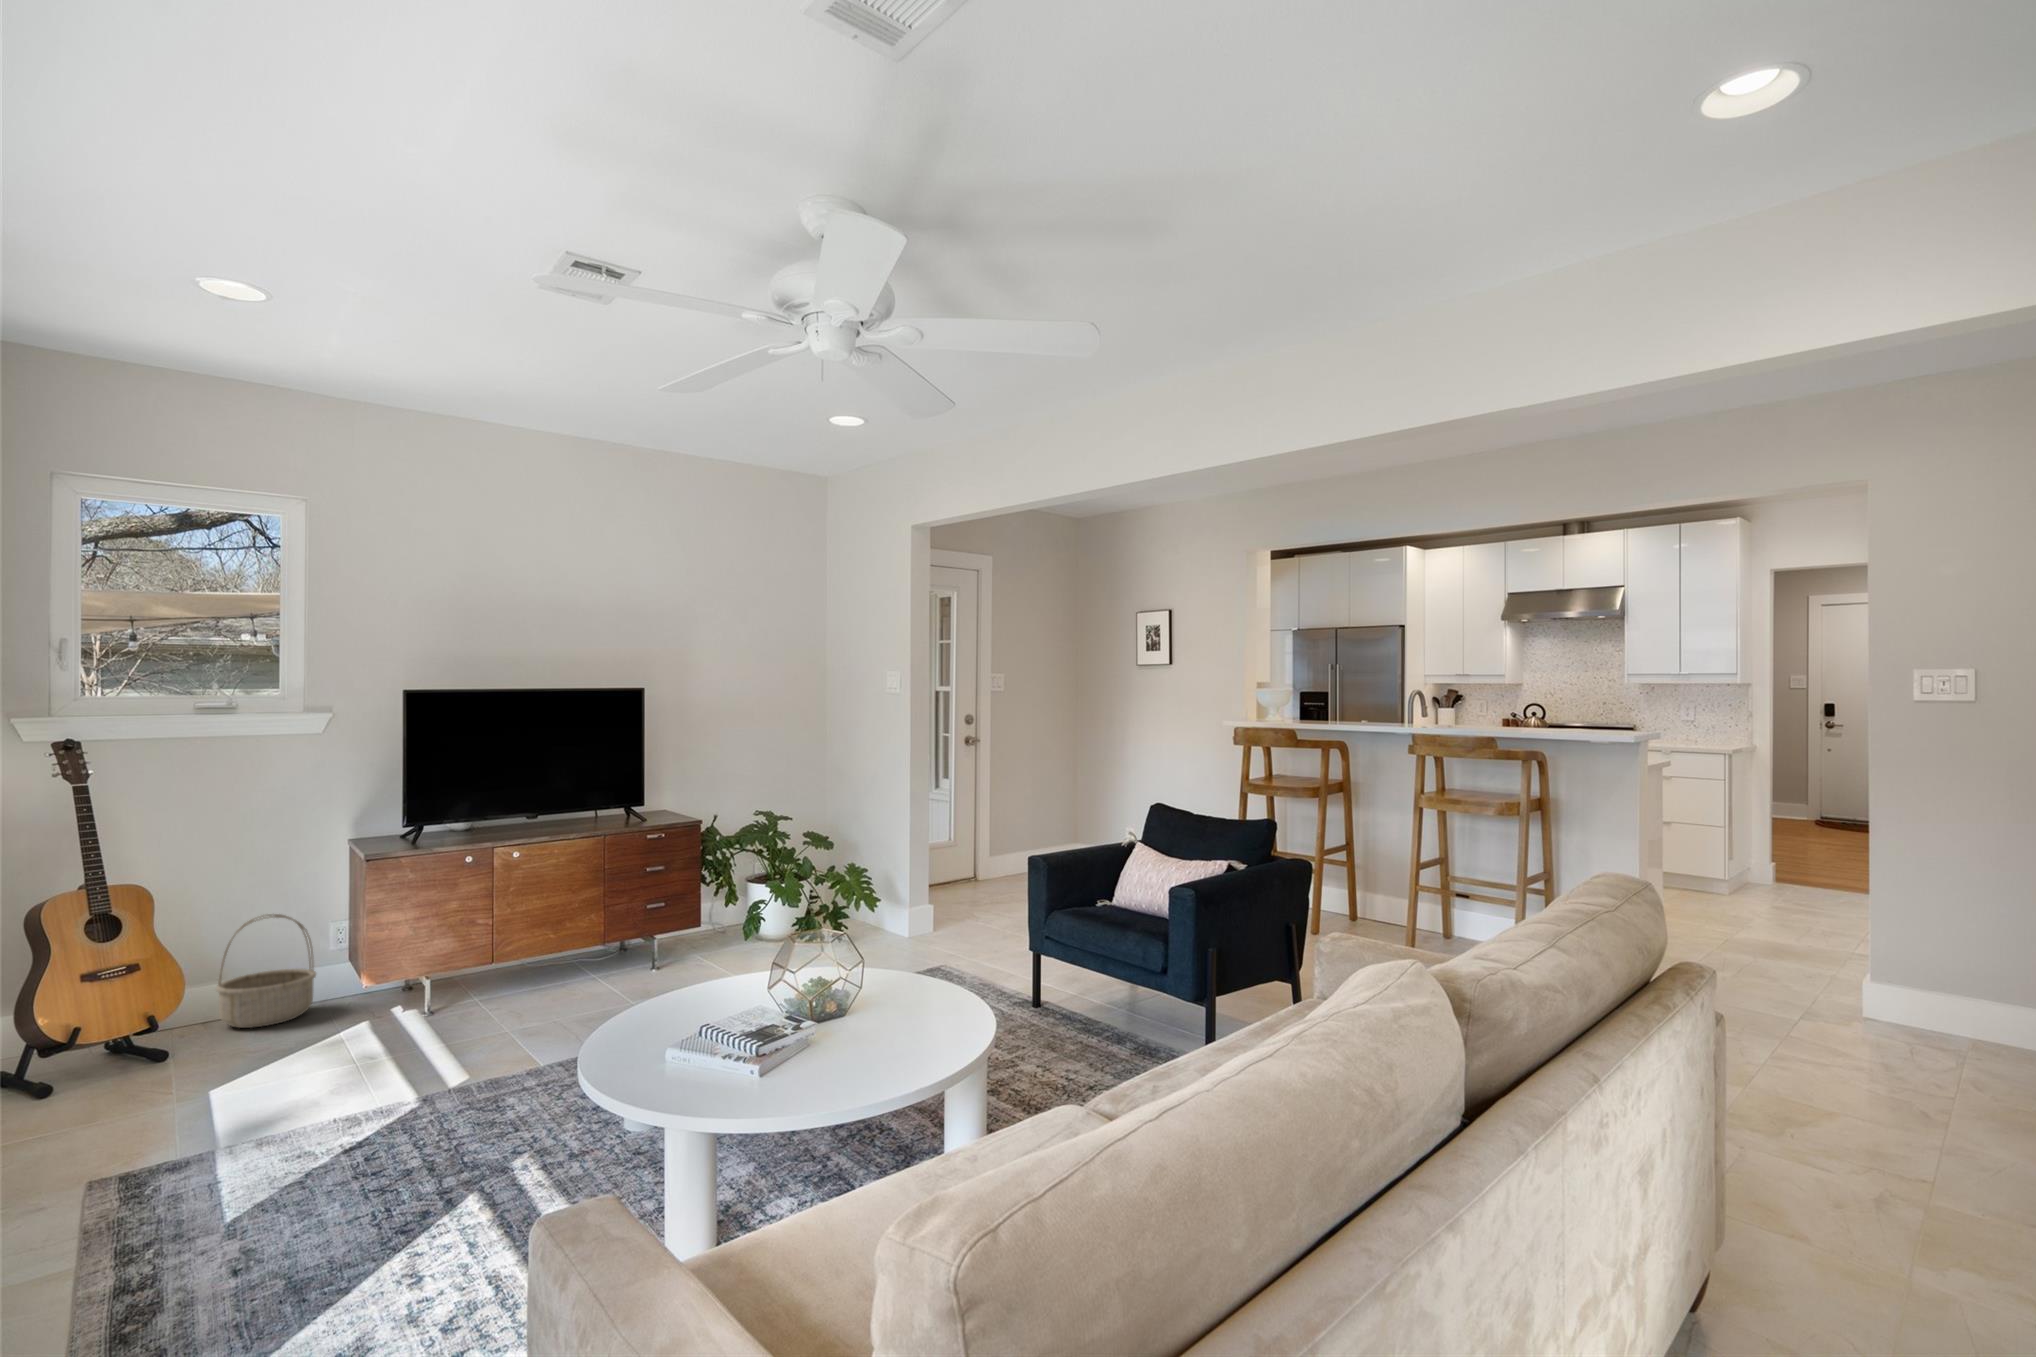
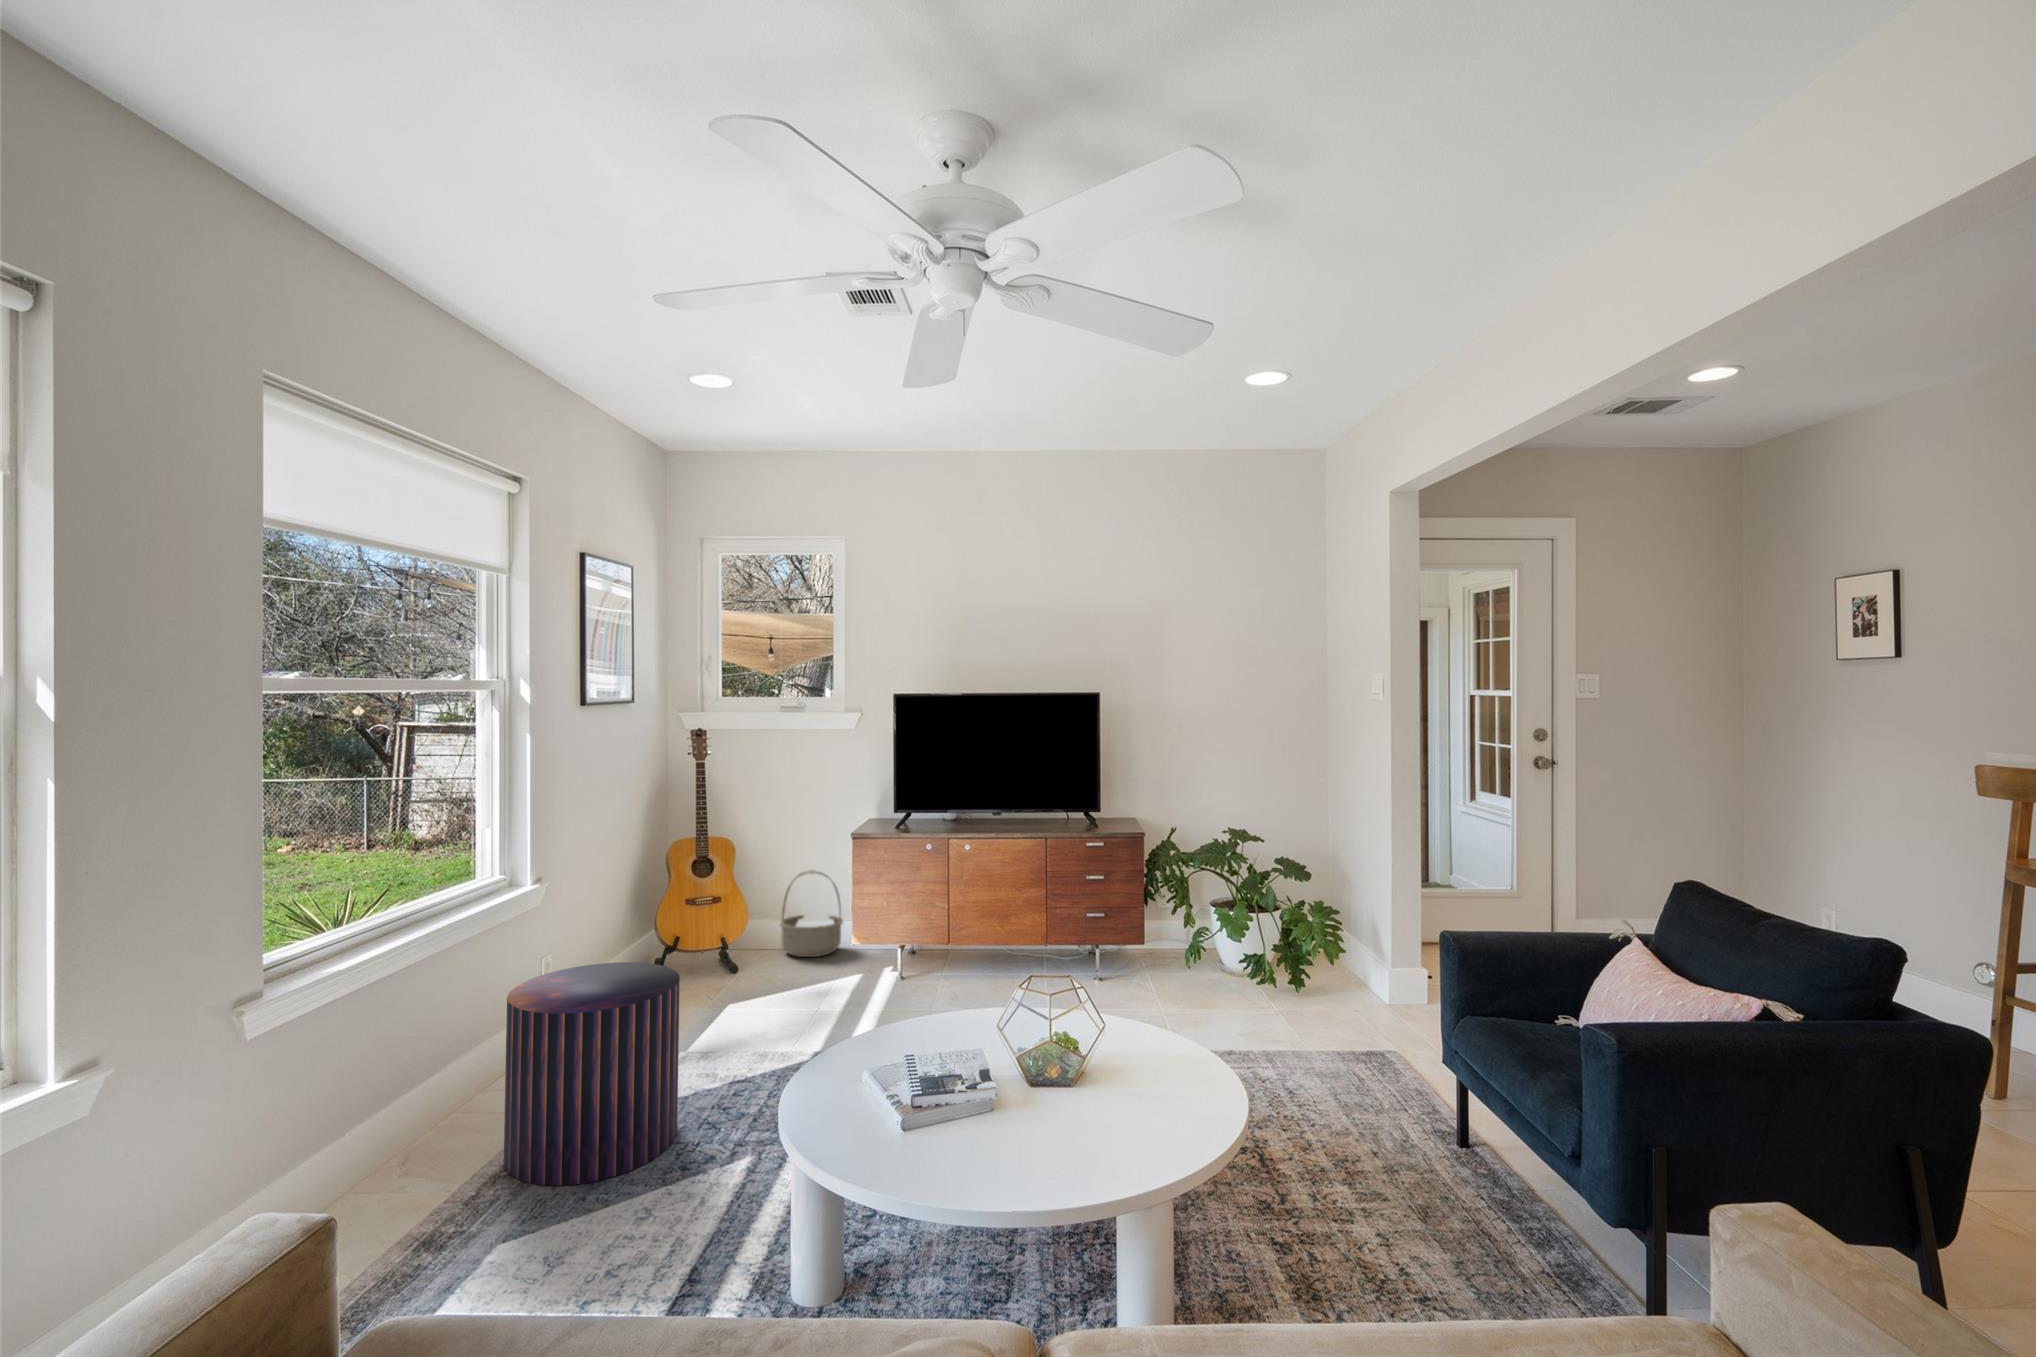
pouf: none [108,1021,361,1314] -> present [504,962,680,1185]

